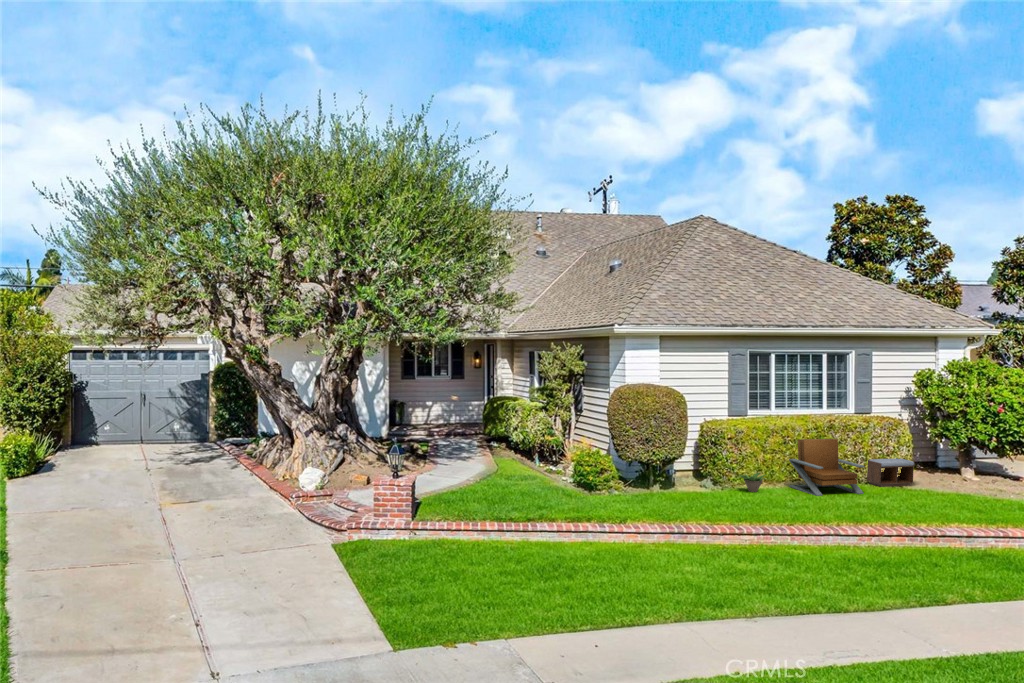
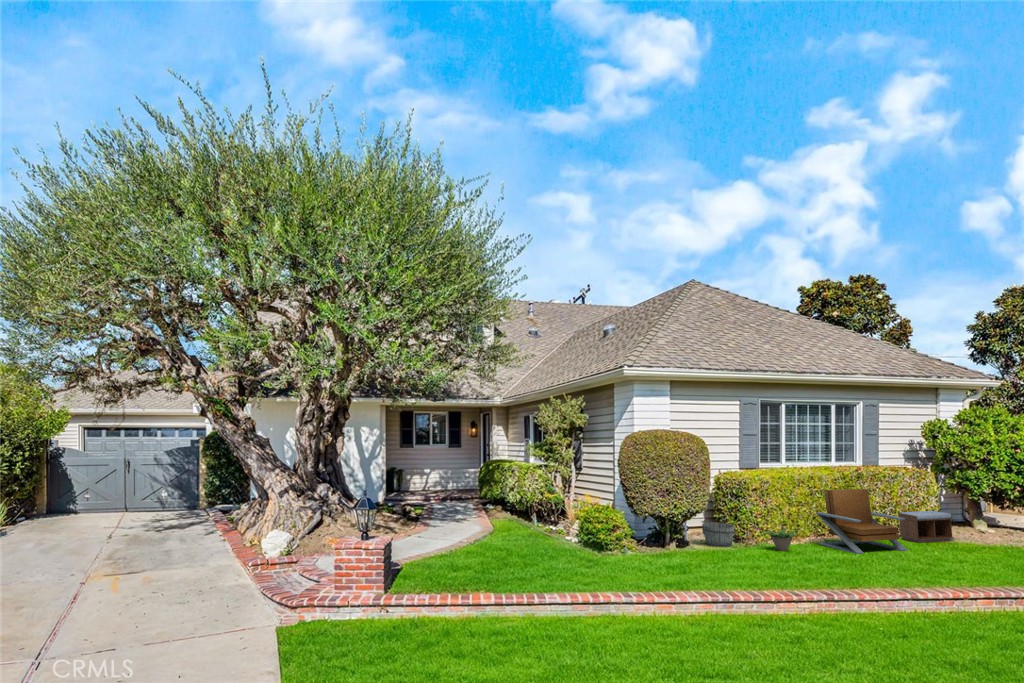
wooden bucket: none [685,462,714,488] -> present [702,518,735,547]

